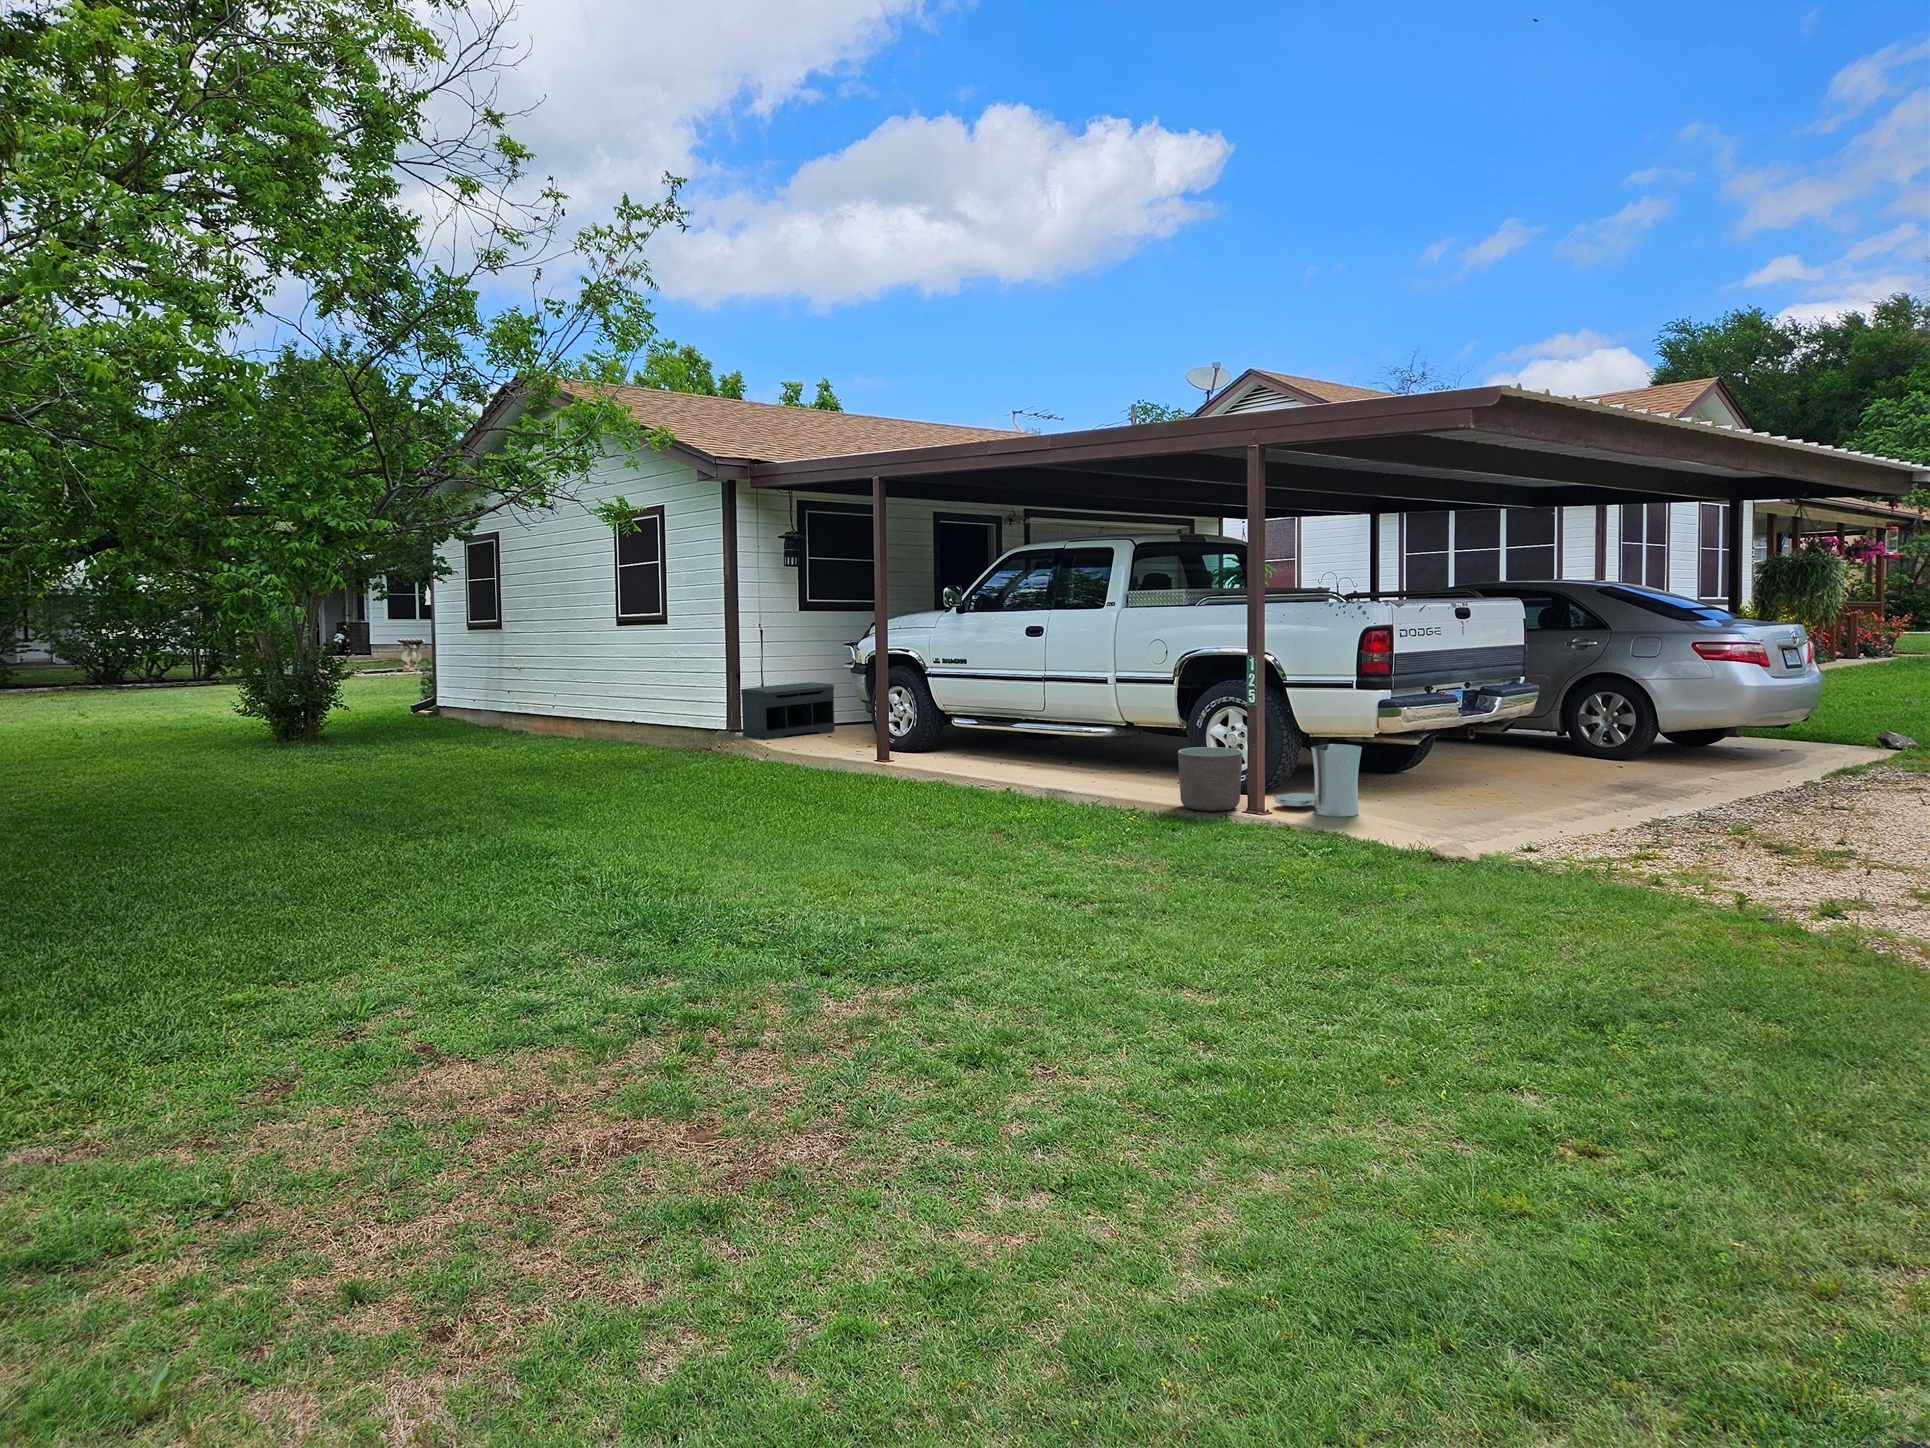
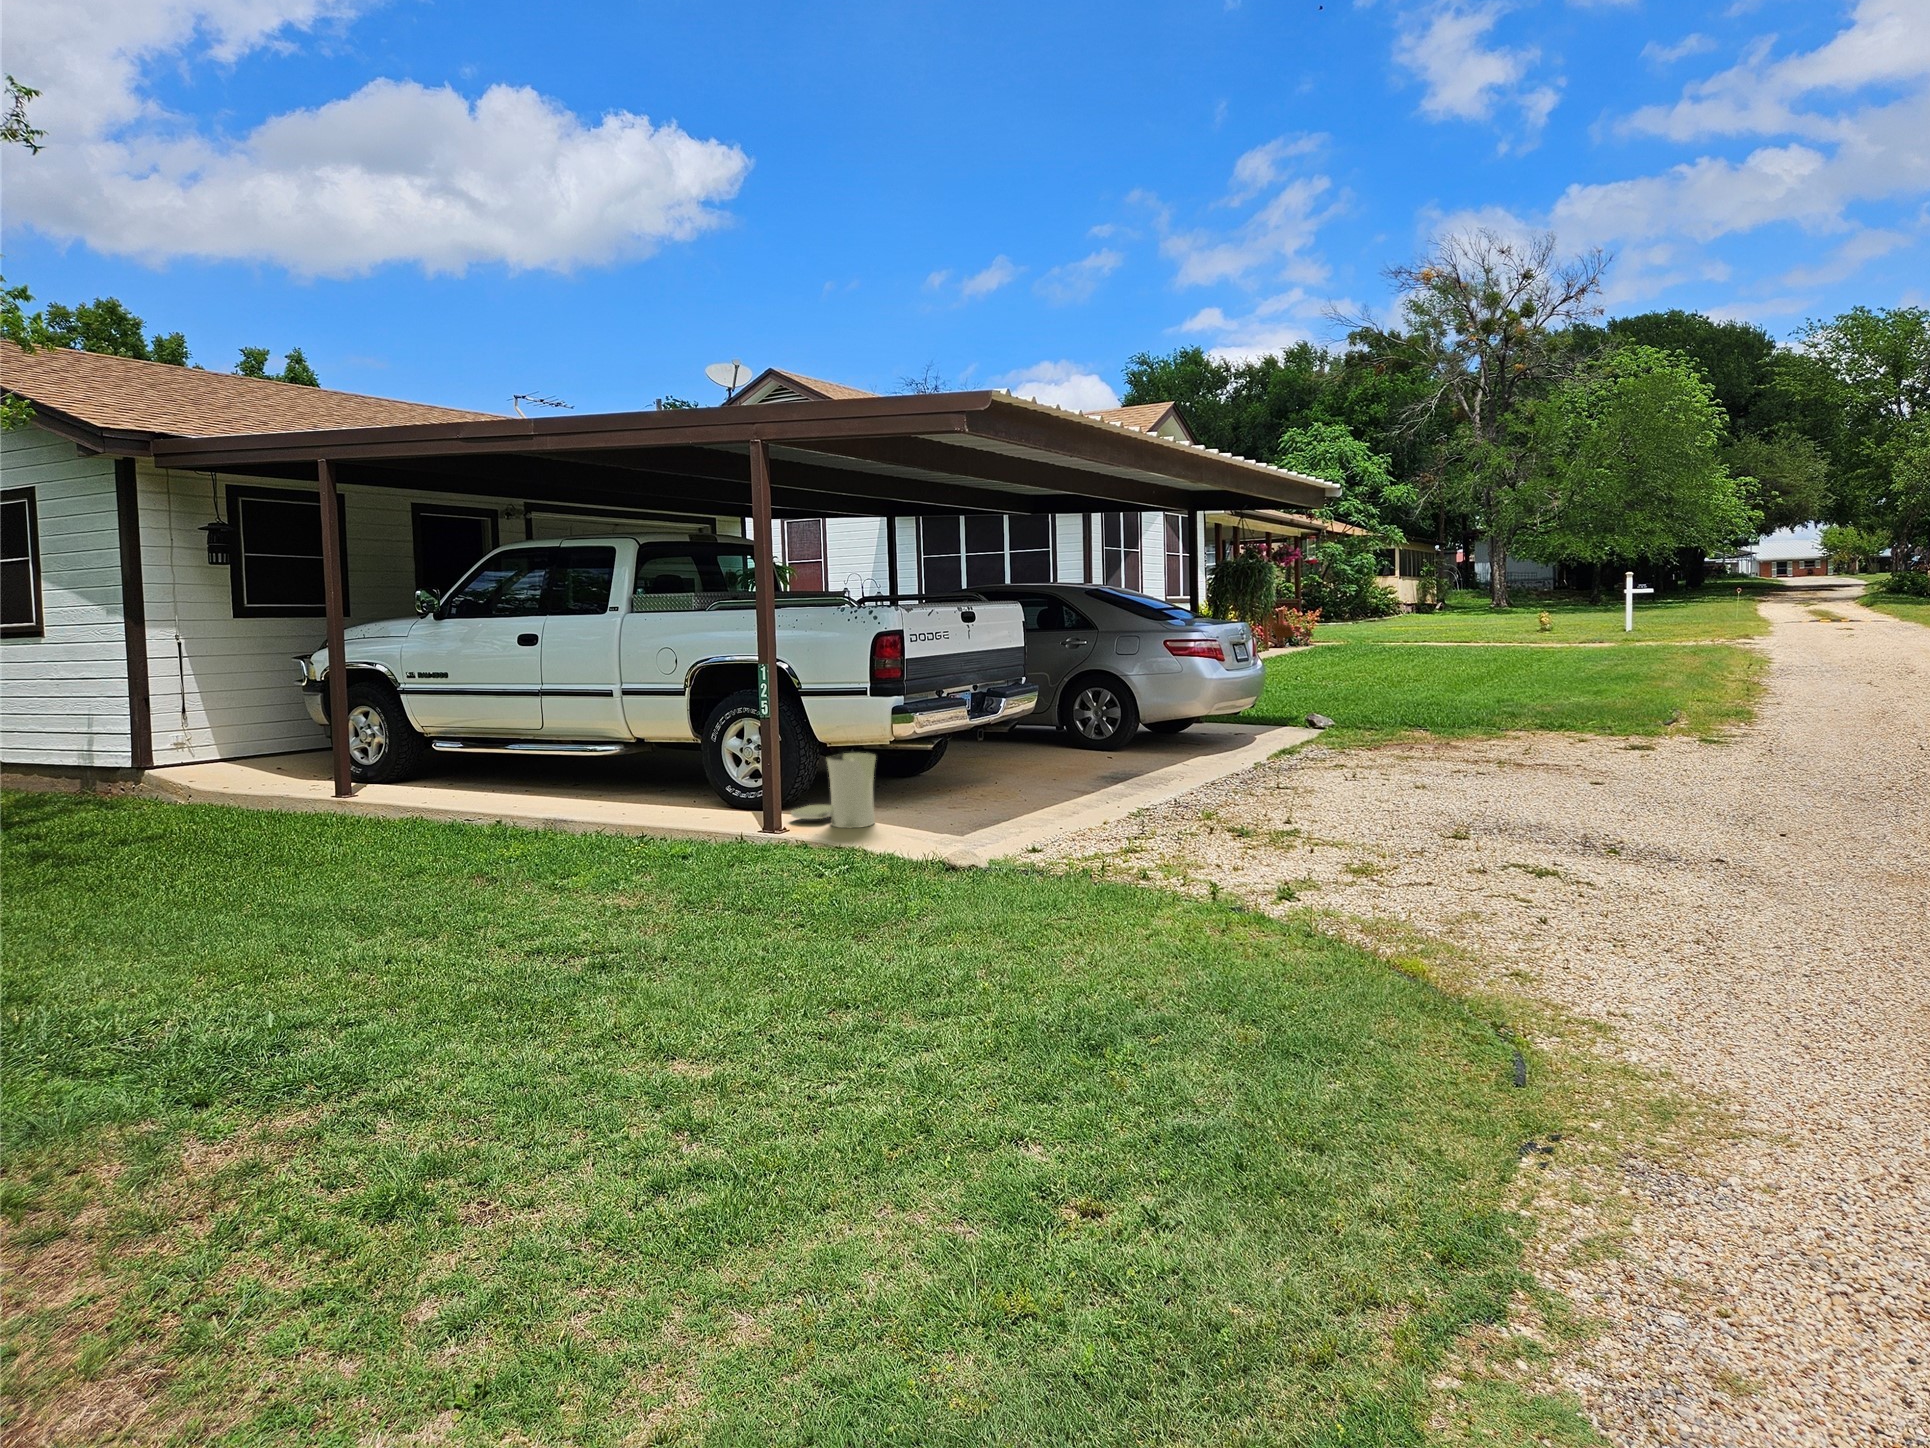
lounge chair: none [1837,615,1905,657] -> present [1269,613,1313,645]
bench: present [741,682,835,740] -> none [162,702,293,774]
planter: present [1178,747,1242,811] -> none [688,762,756,831]

